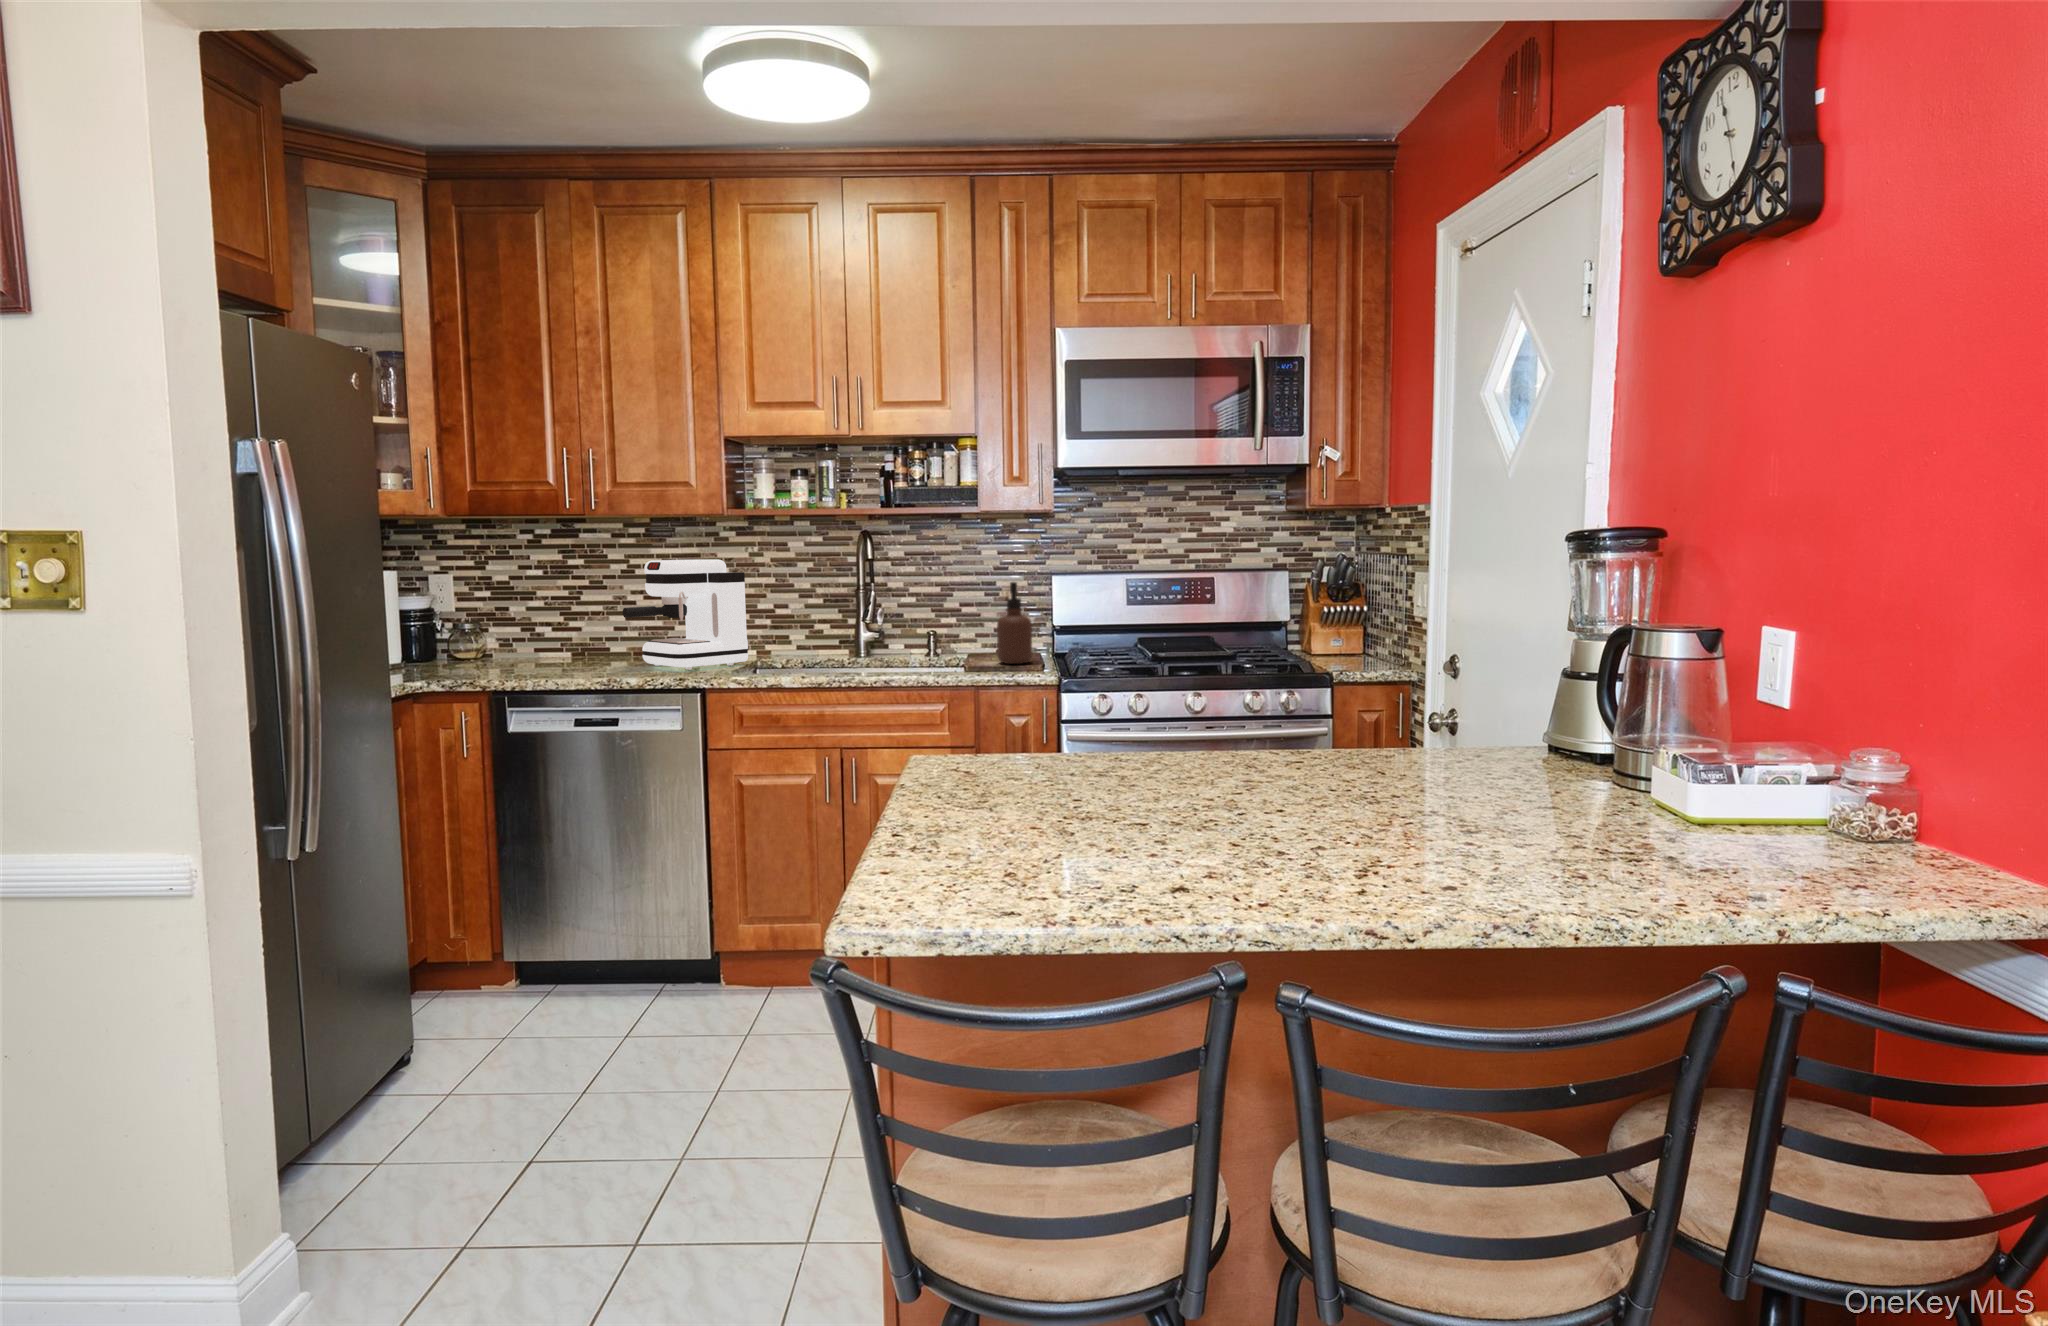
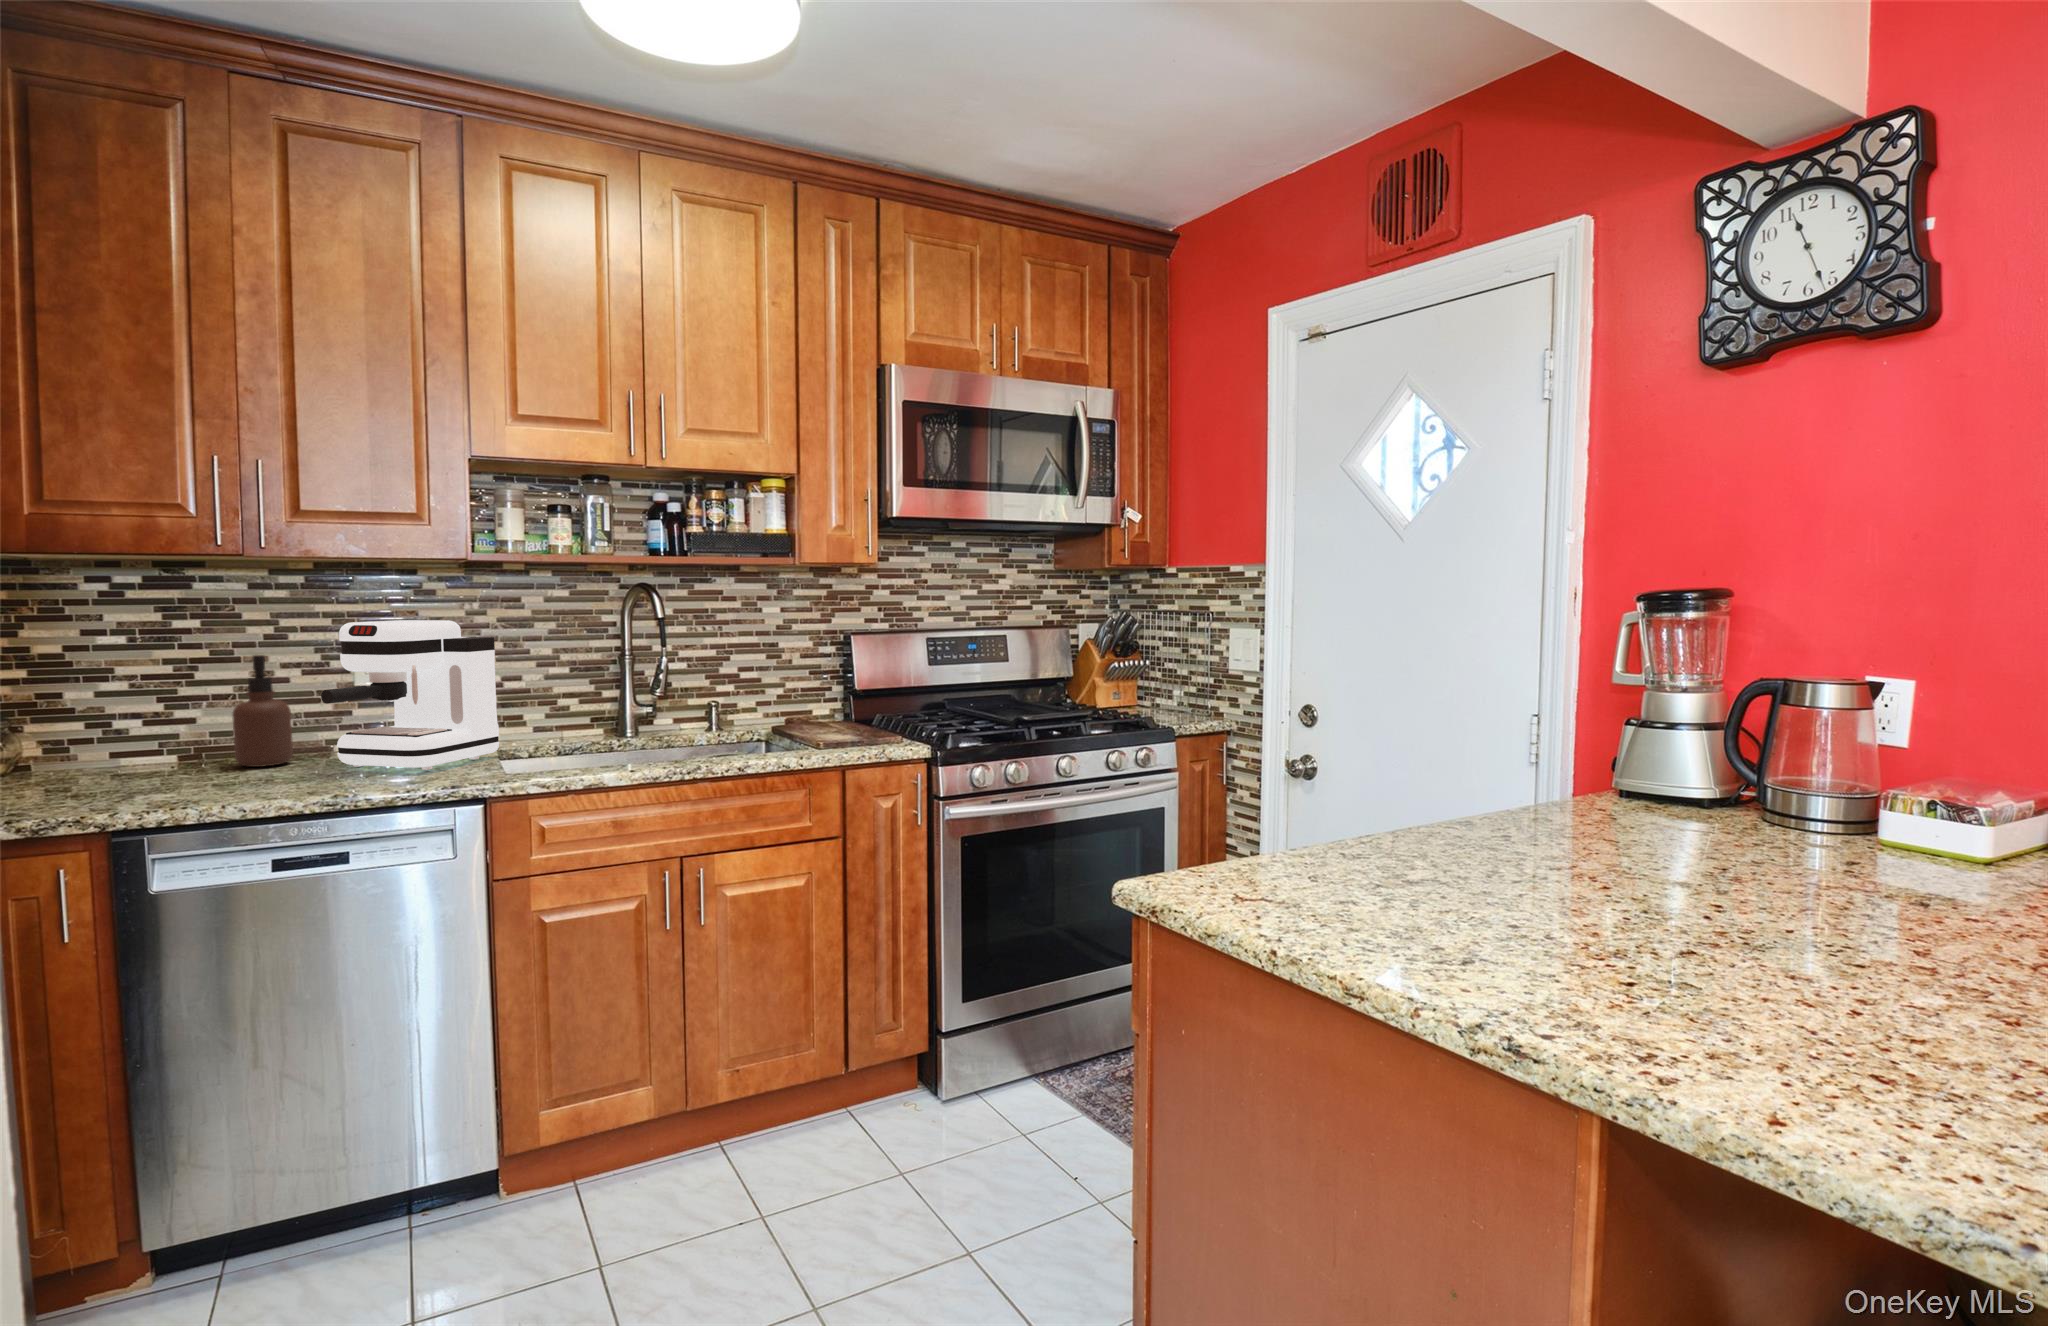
soap dispenser: present [997,582,1032,664] -> present [232,655,293,767]

